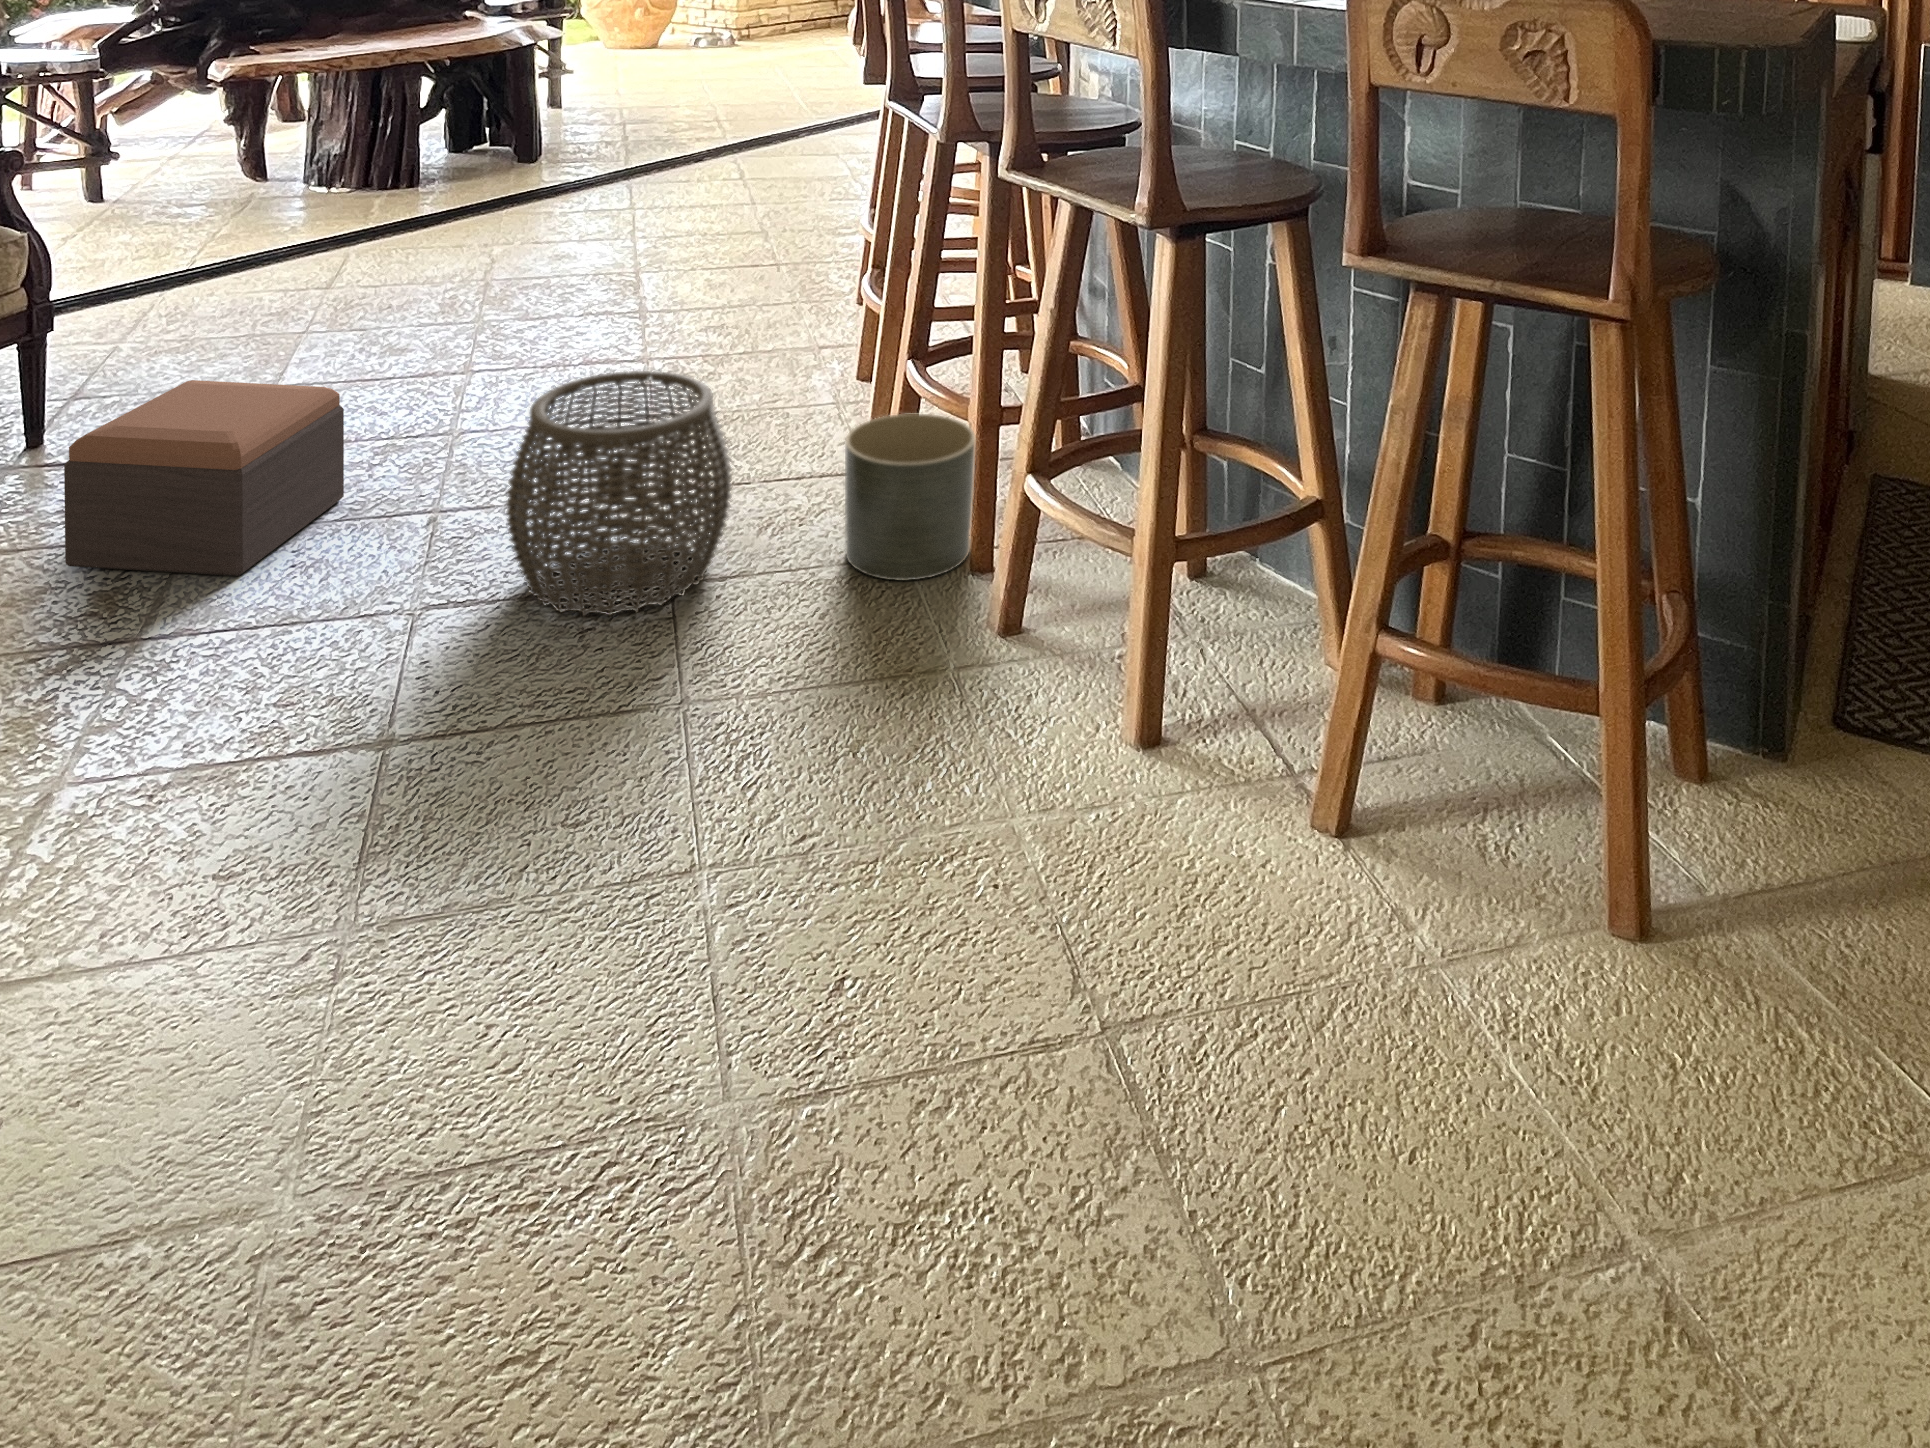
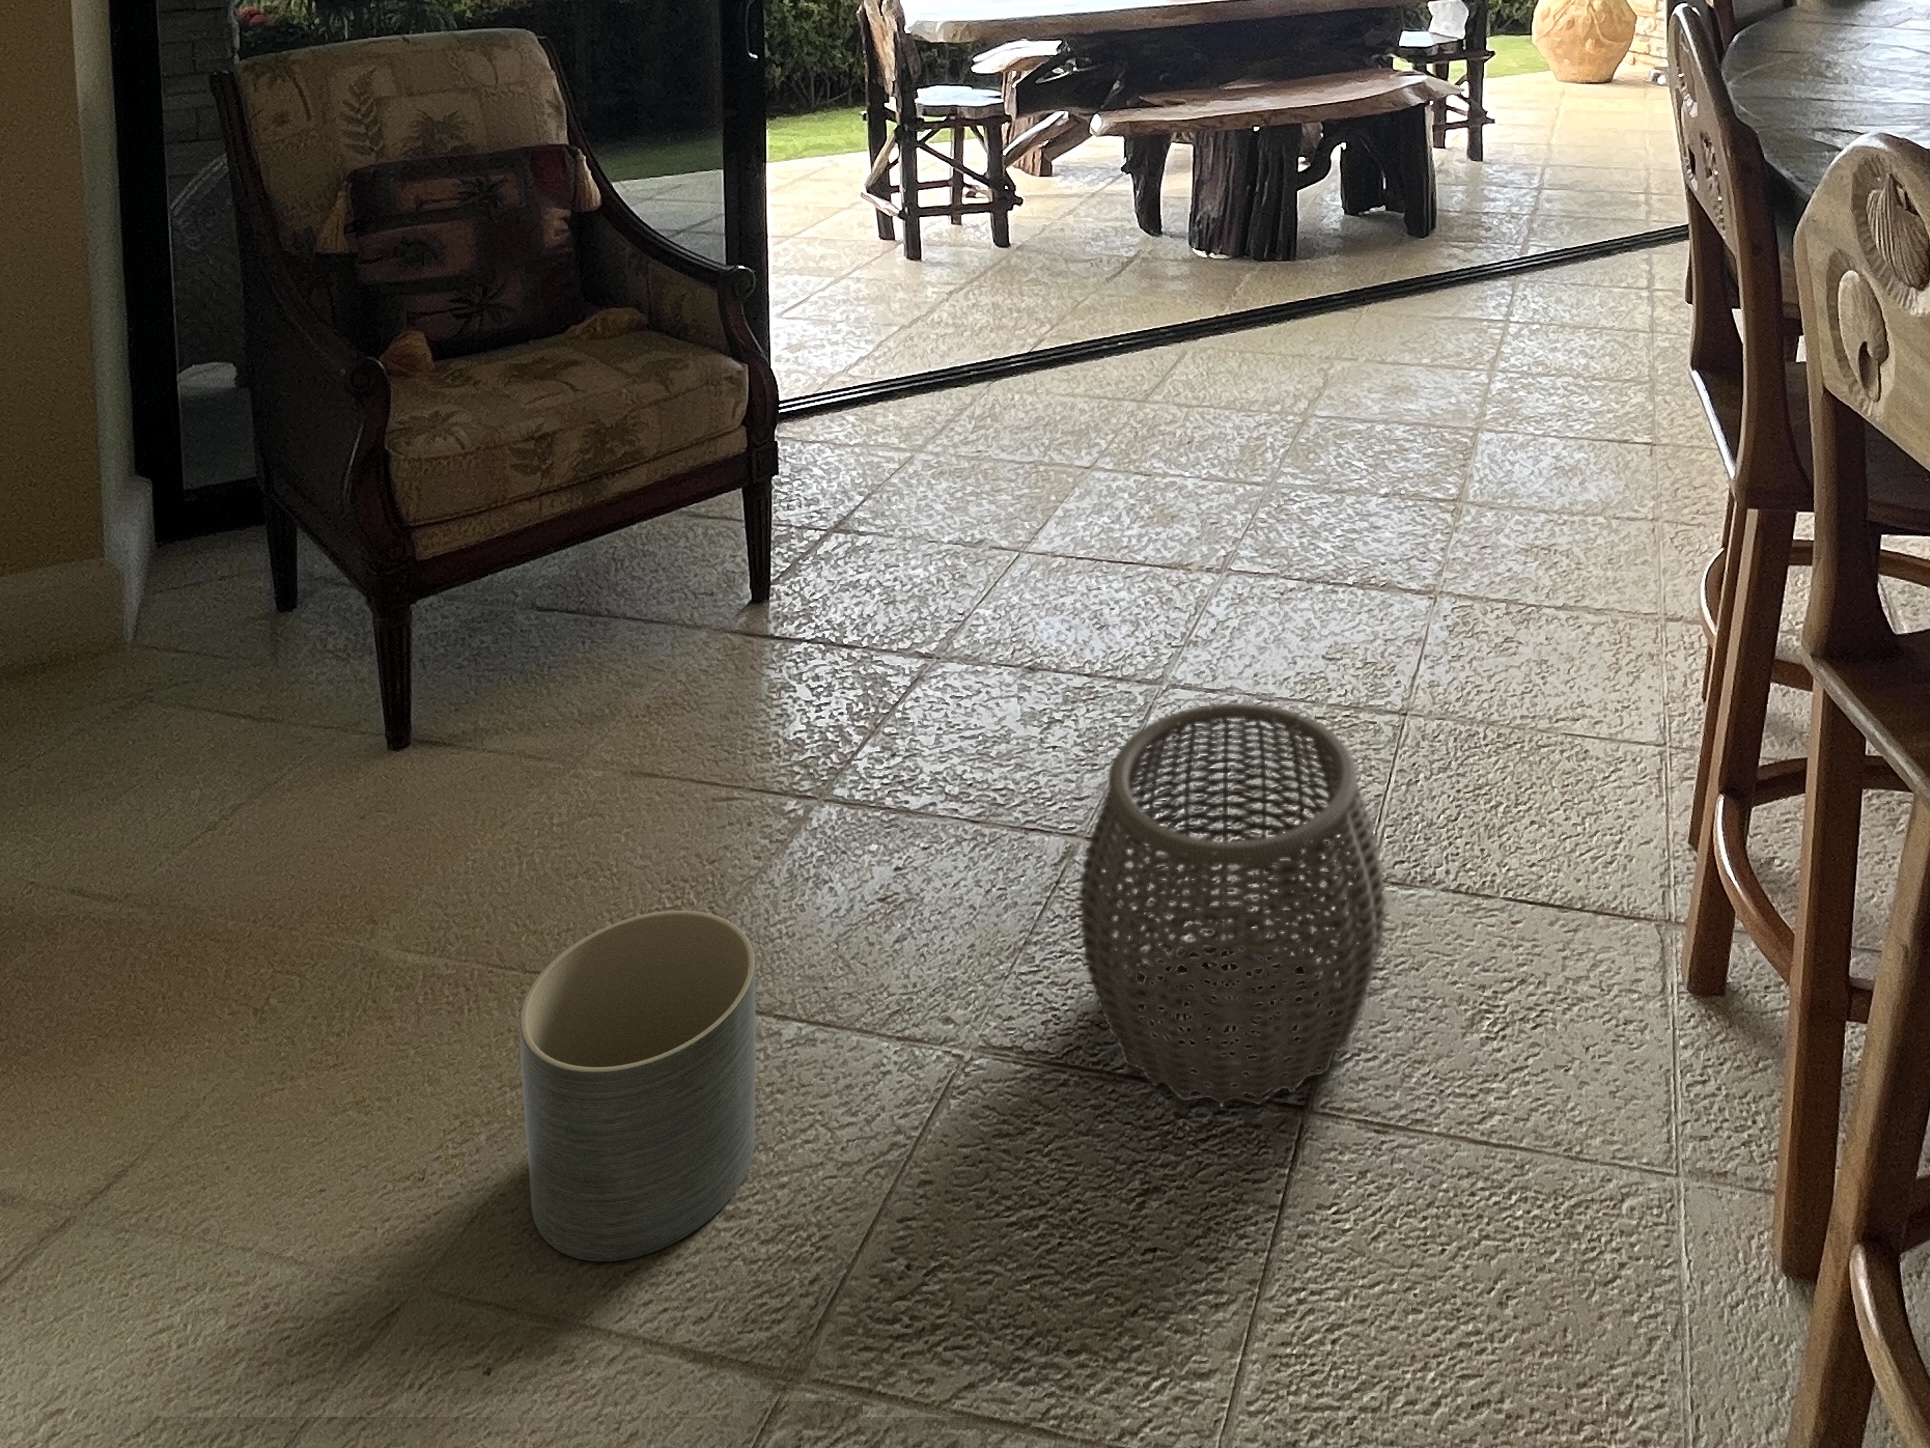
footstool: present [64,380,344,576] -> none [711,559,1003,844]
planter: present [845,414,976,581] -> present [519,910,756,1261]

